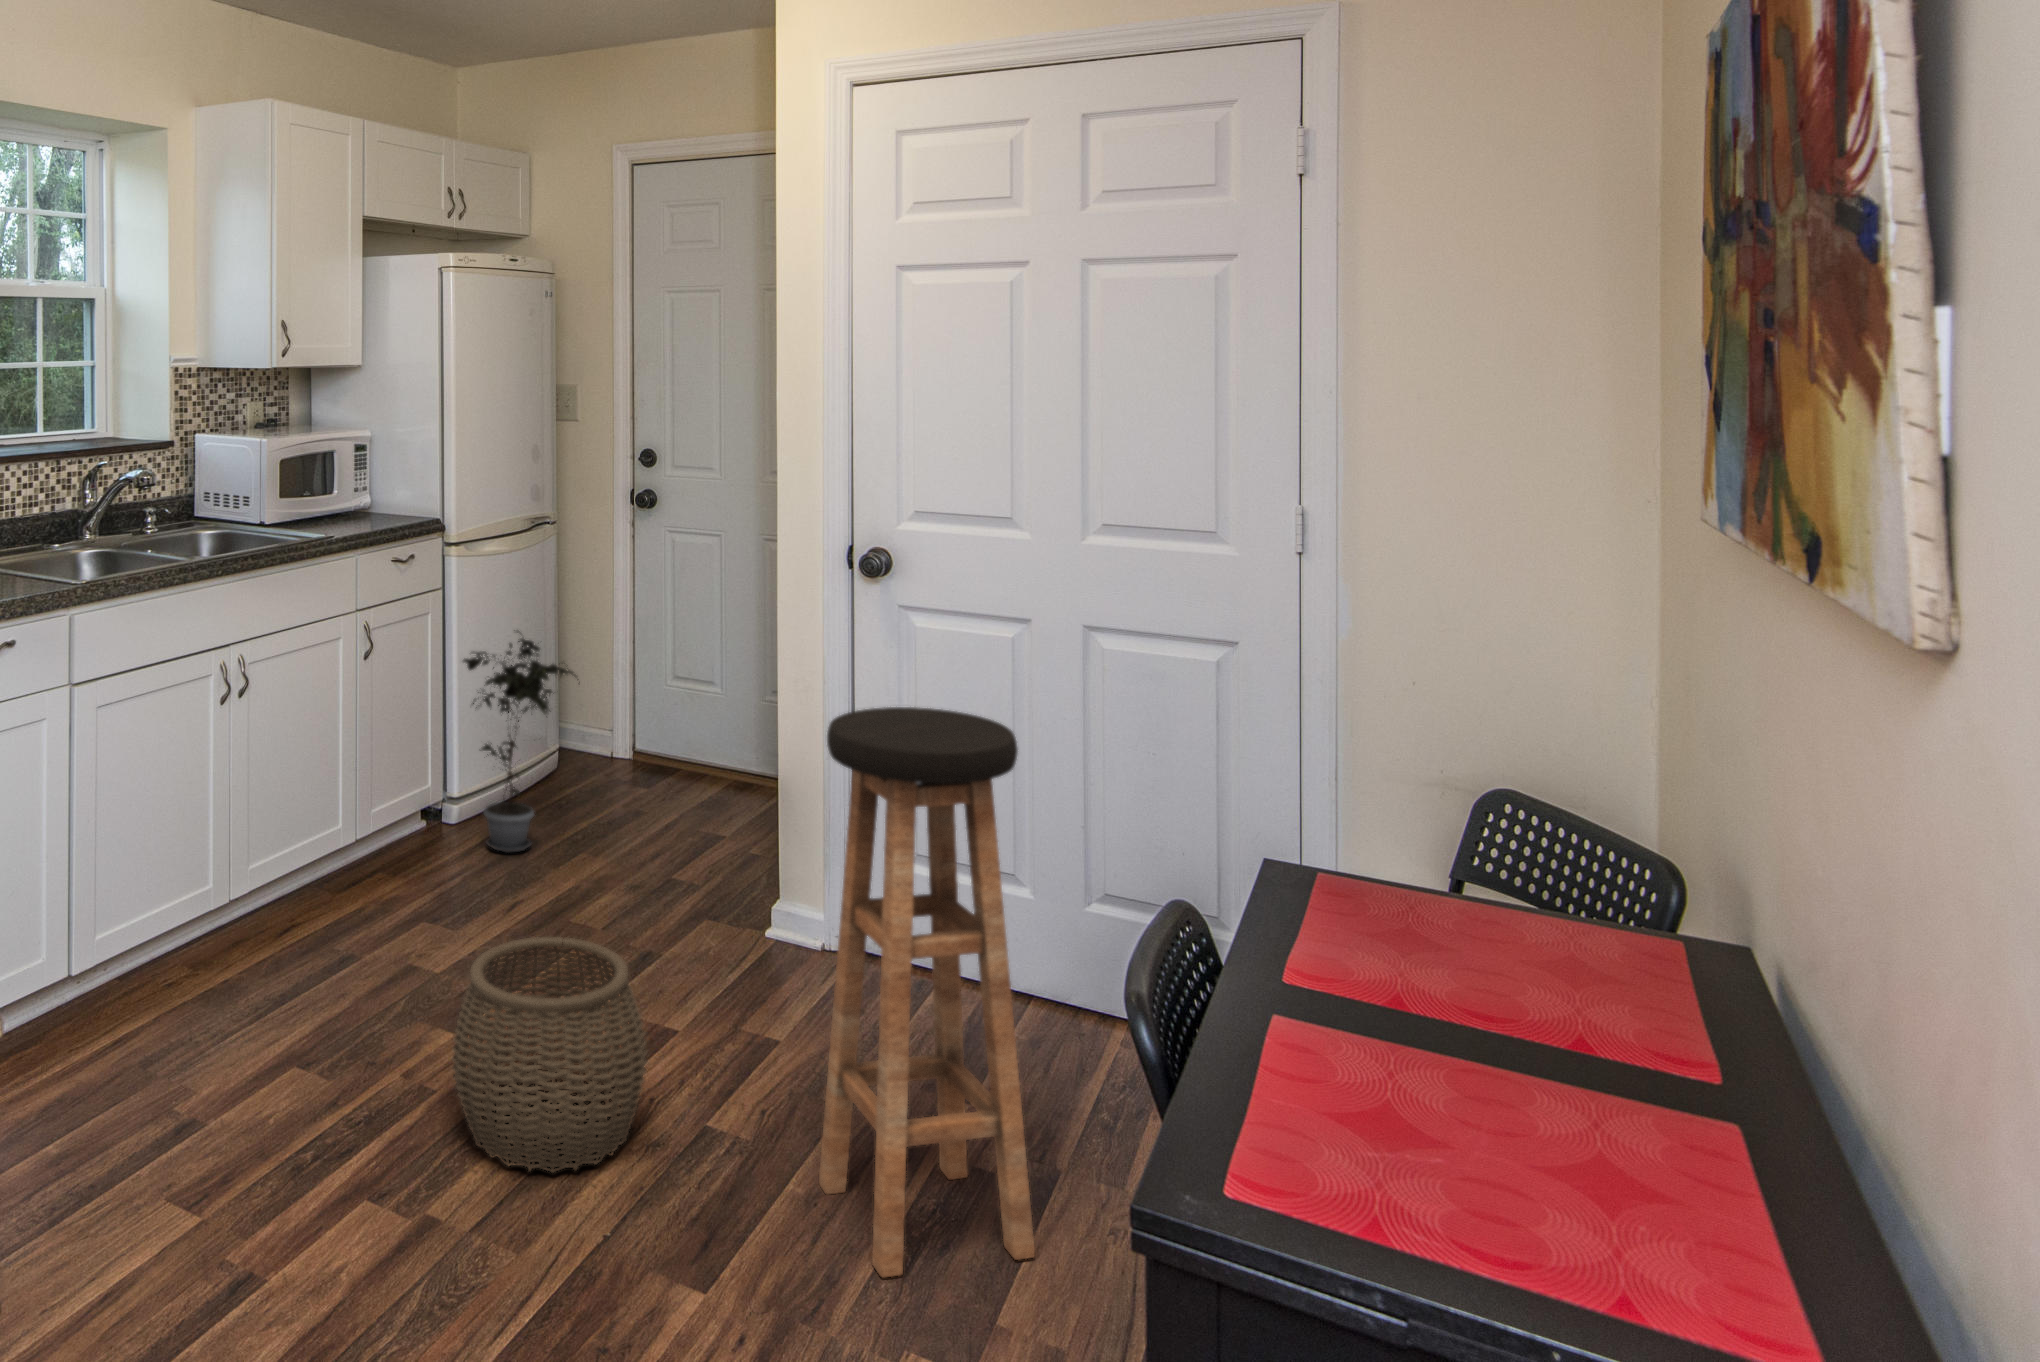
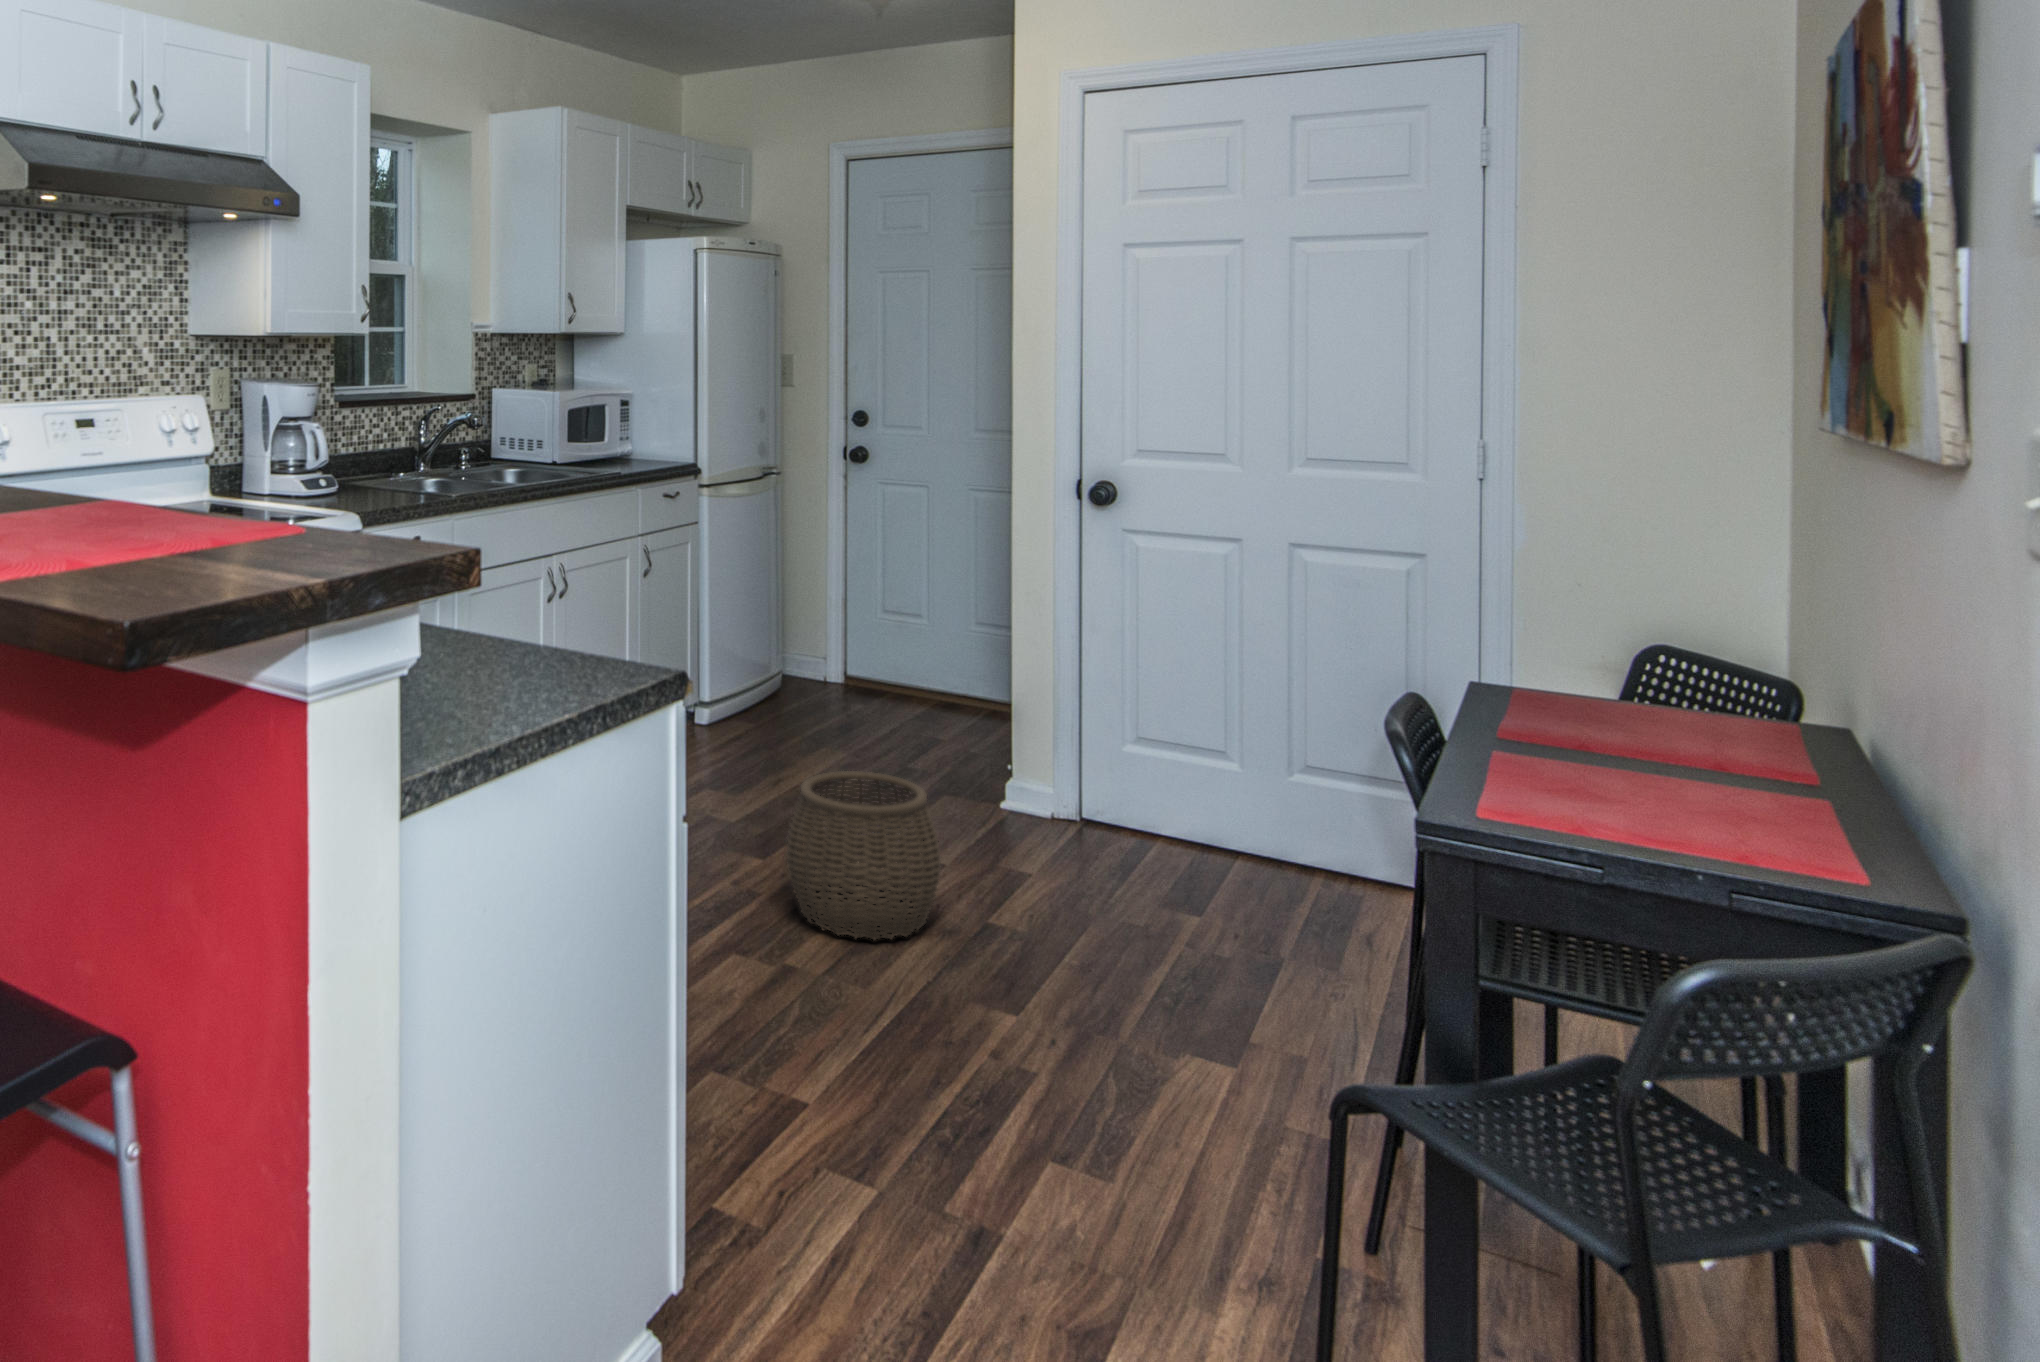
potted plant: present [463,630,580,852] -> none [719,556,826,741]
bar stool: present [819,707,1035,1278] -> none [1085,587,1268,1009]

